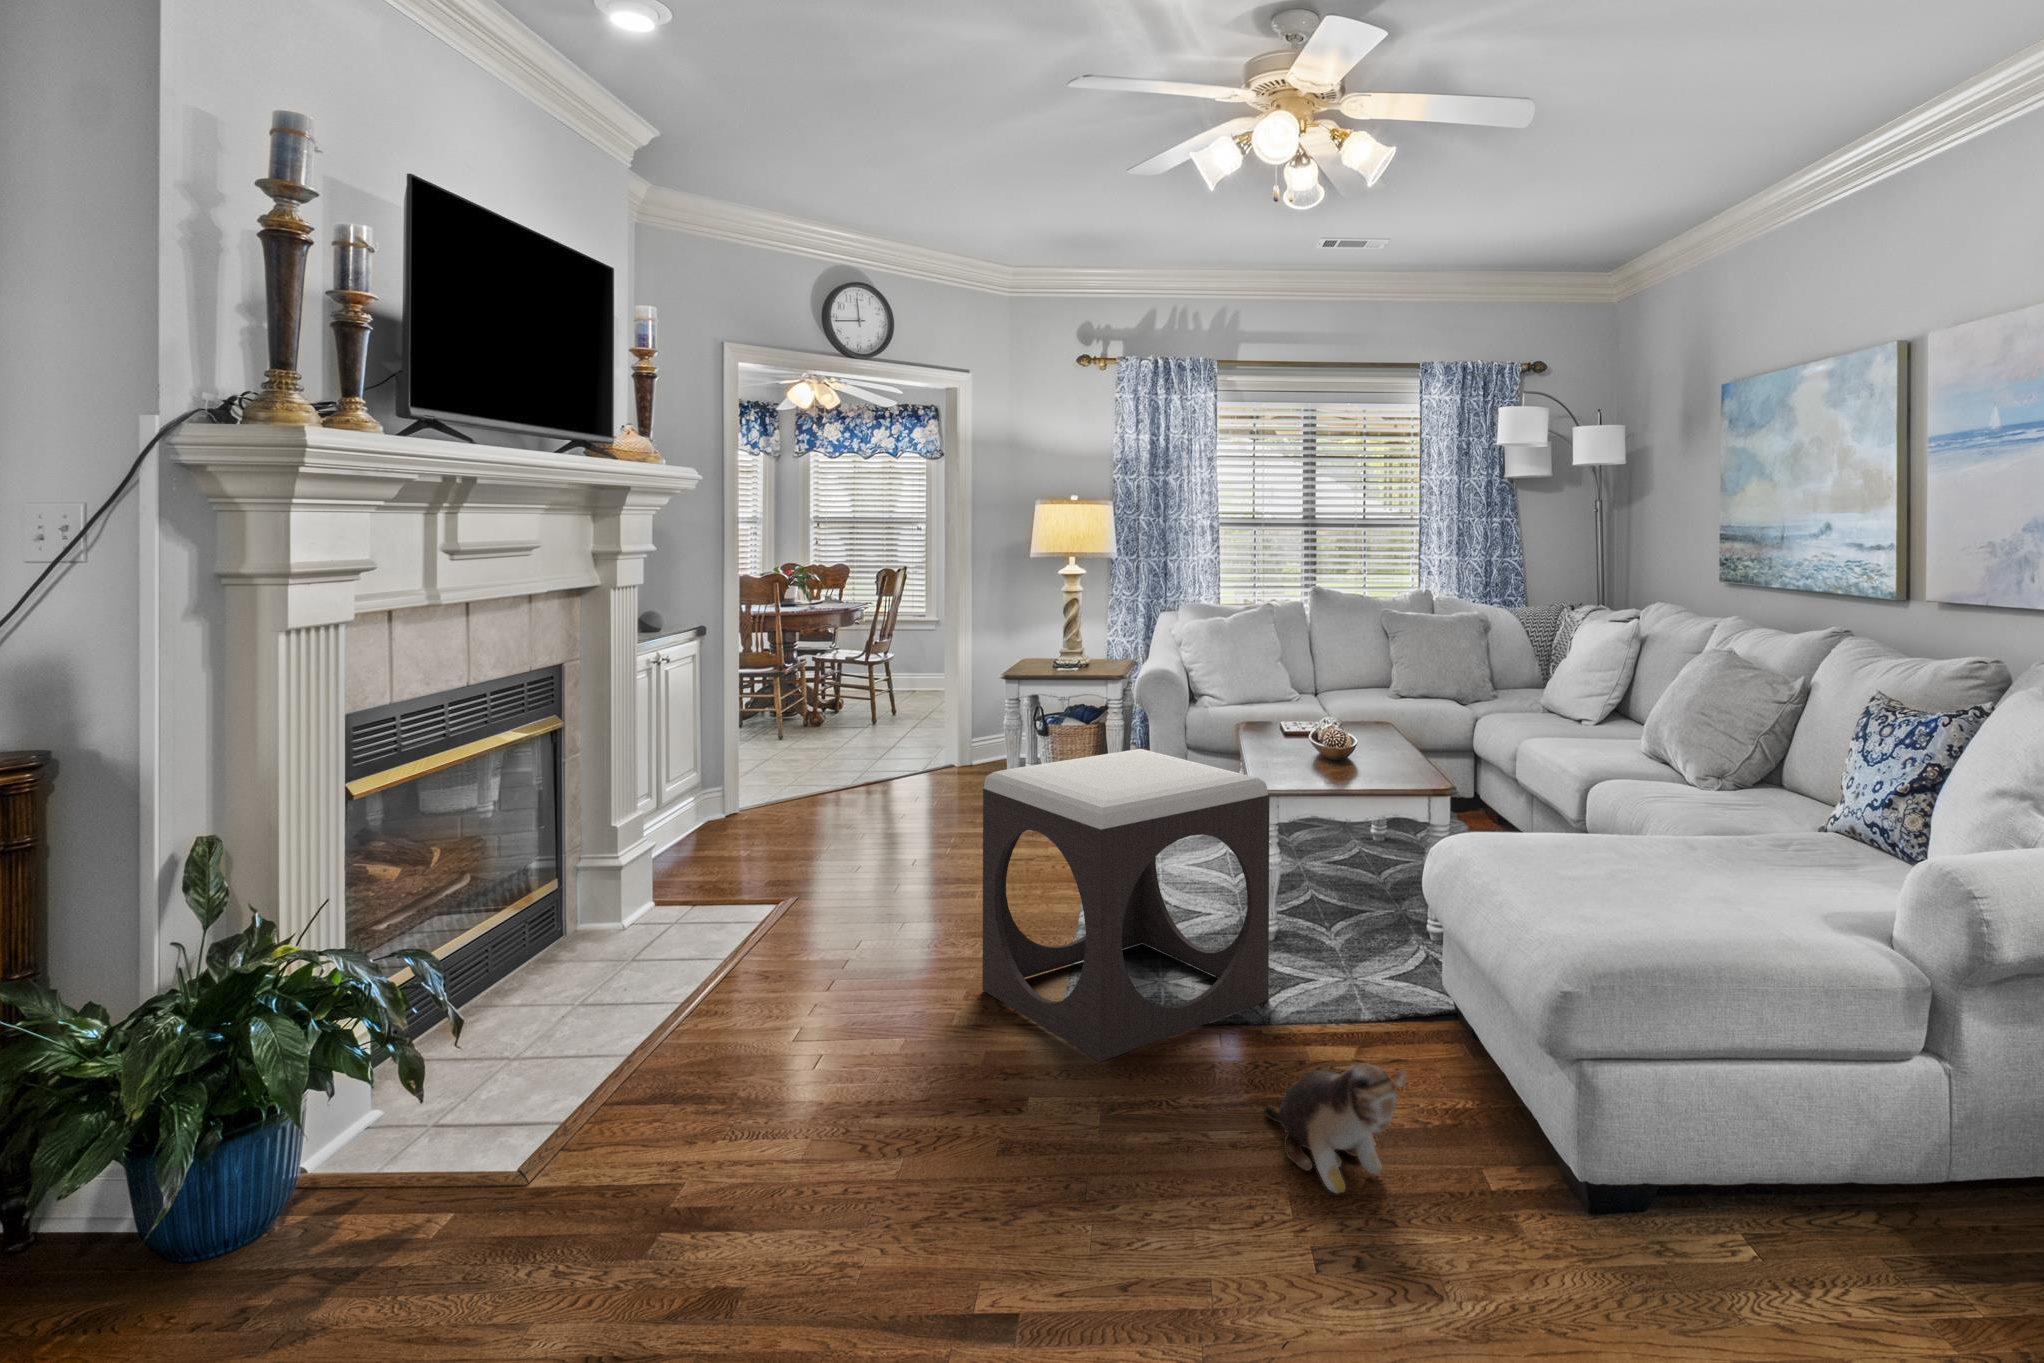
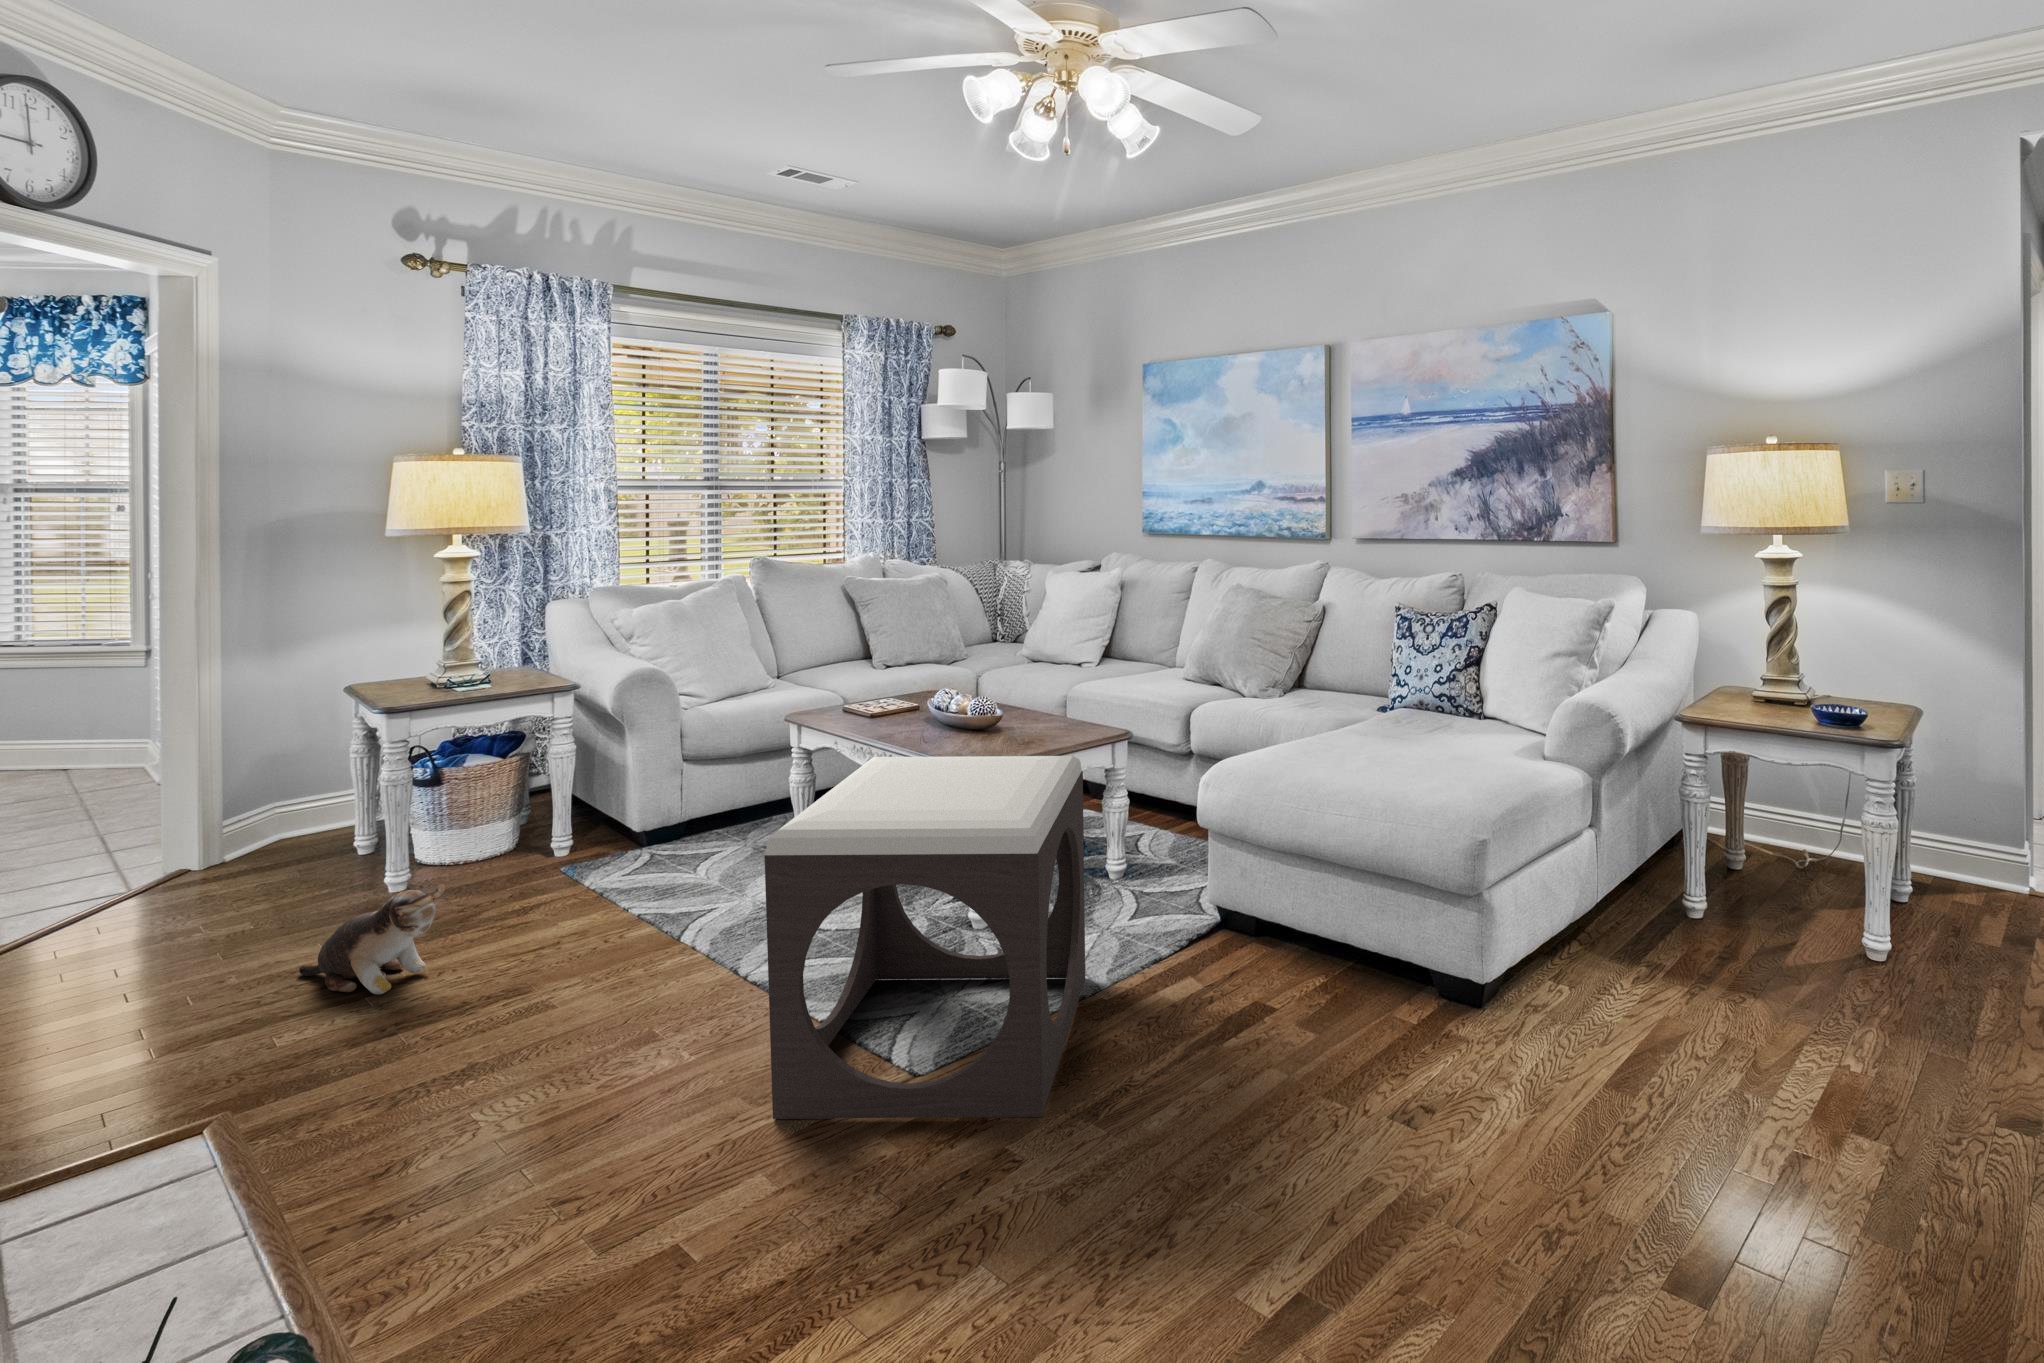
plush toy: present [1264,1063,1407,1193] -> present [299,884,445,995]

